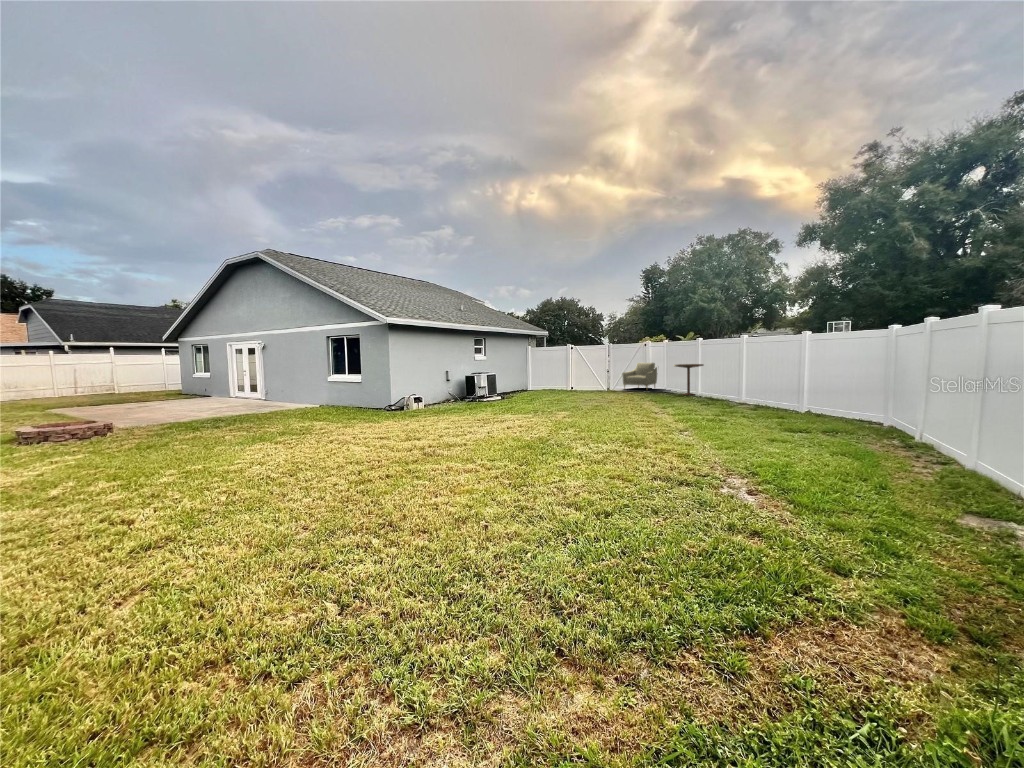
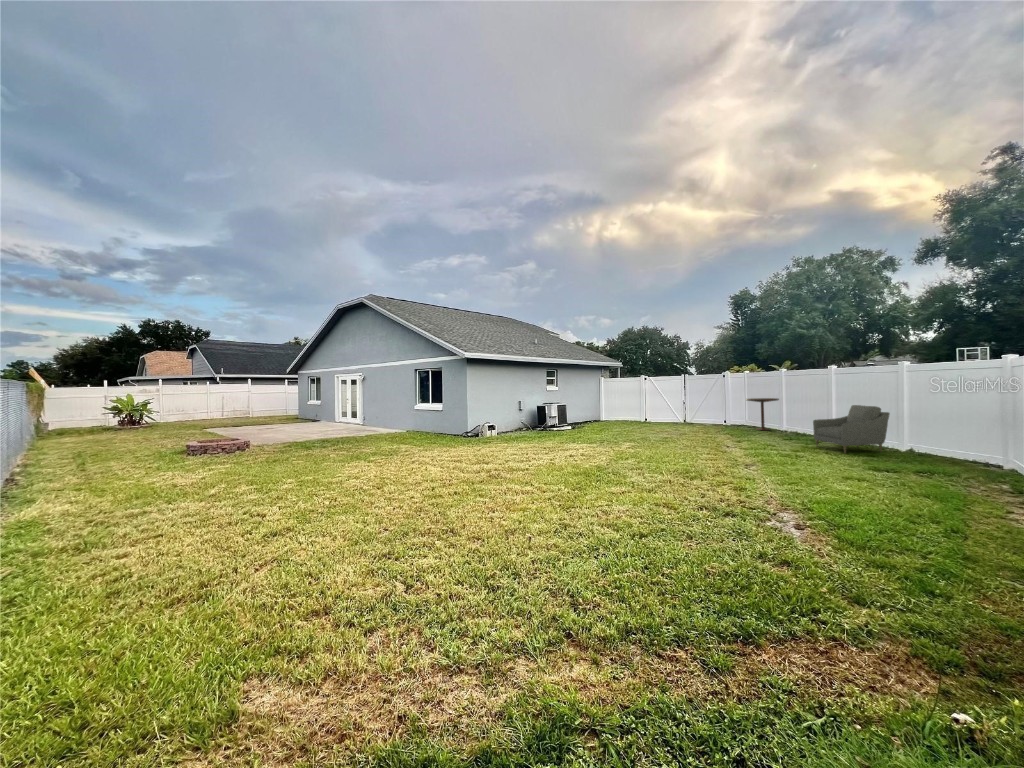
chair: present [622,363,657,388] -> present [813,405,890,453]

